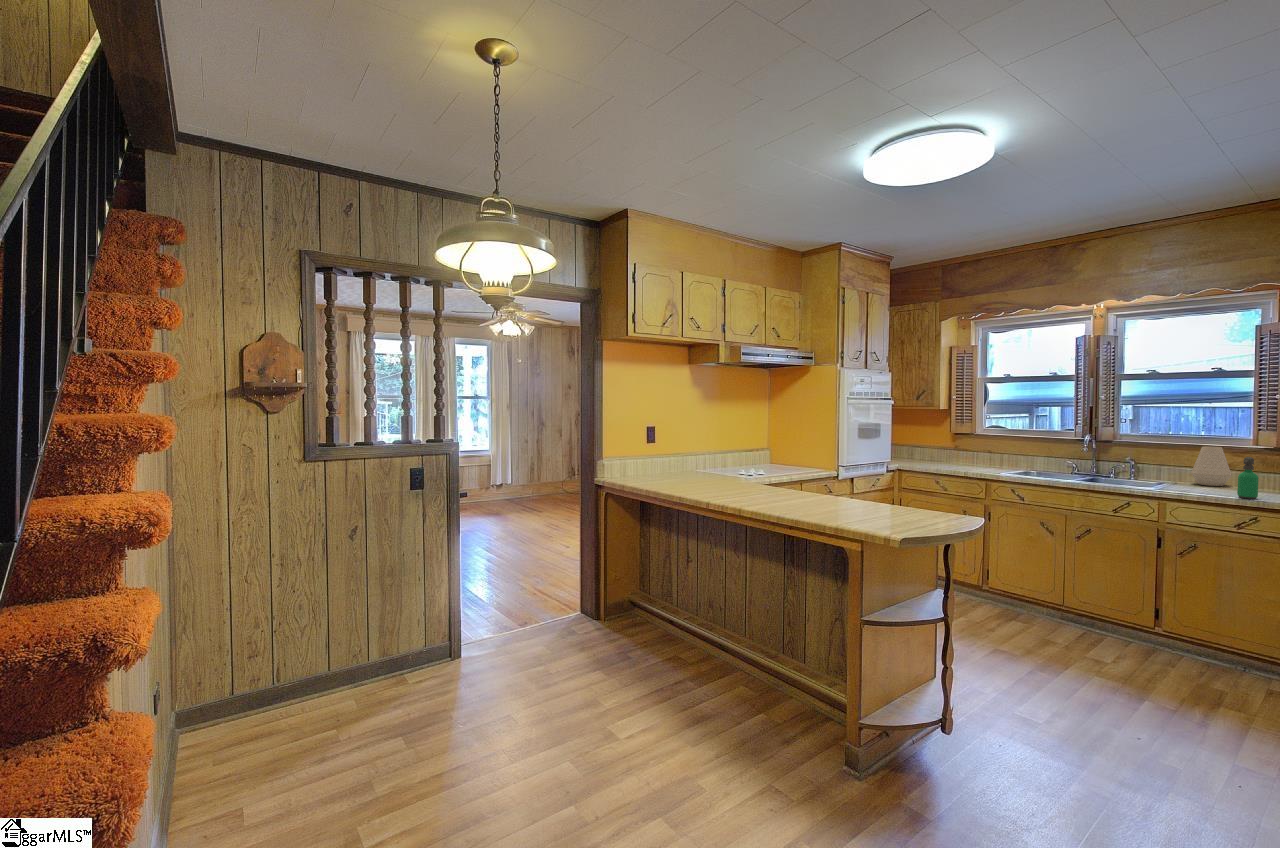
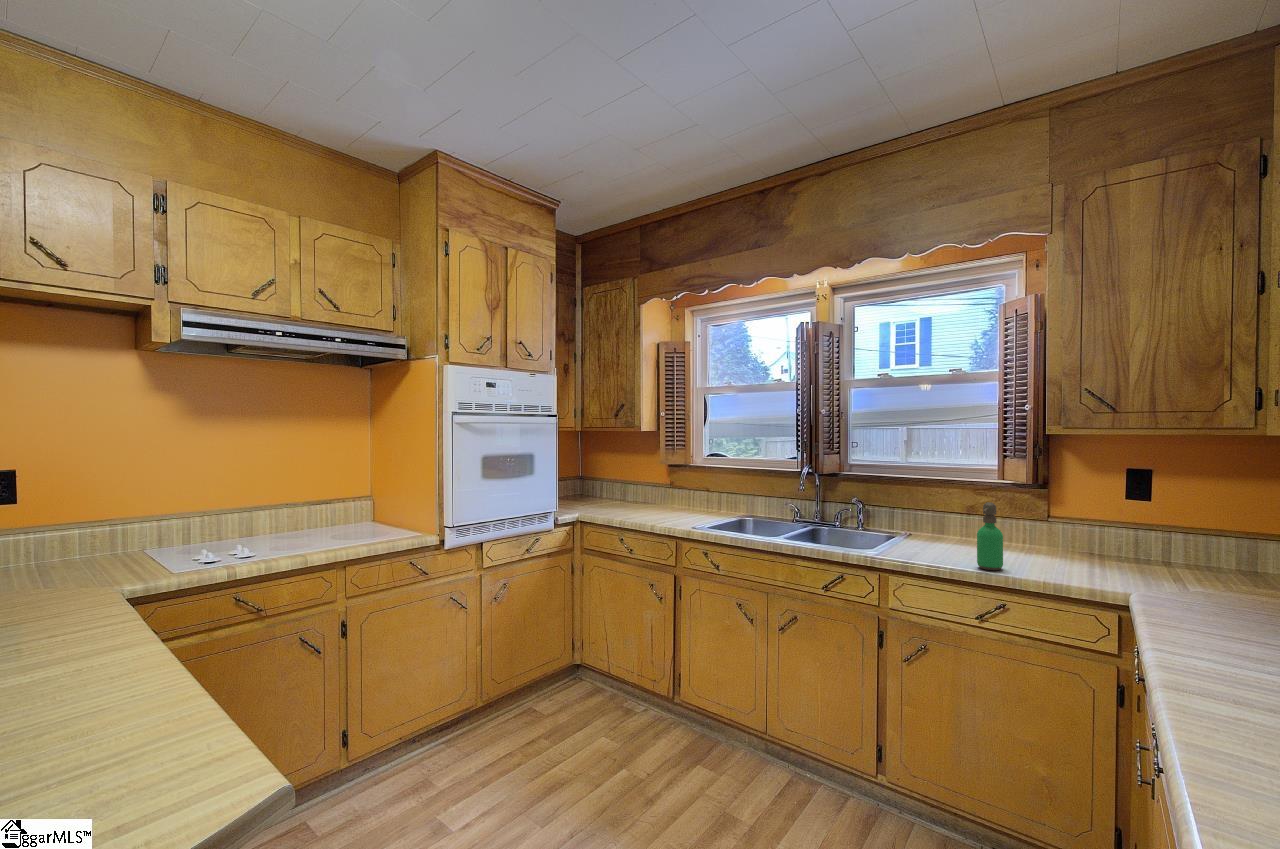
vase: present [1191,446,1232,486] -> none [930,481,977,541]

